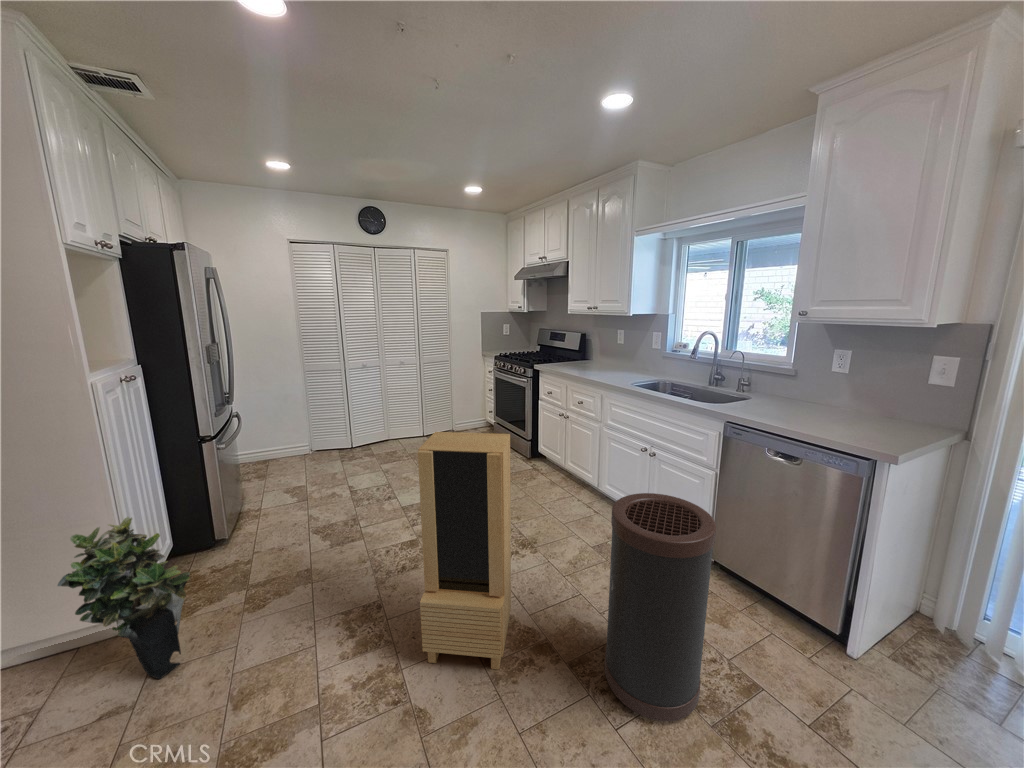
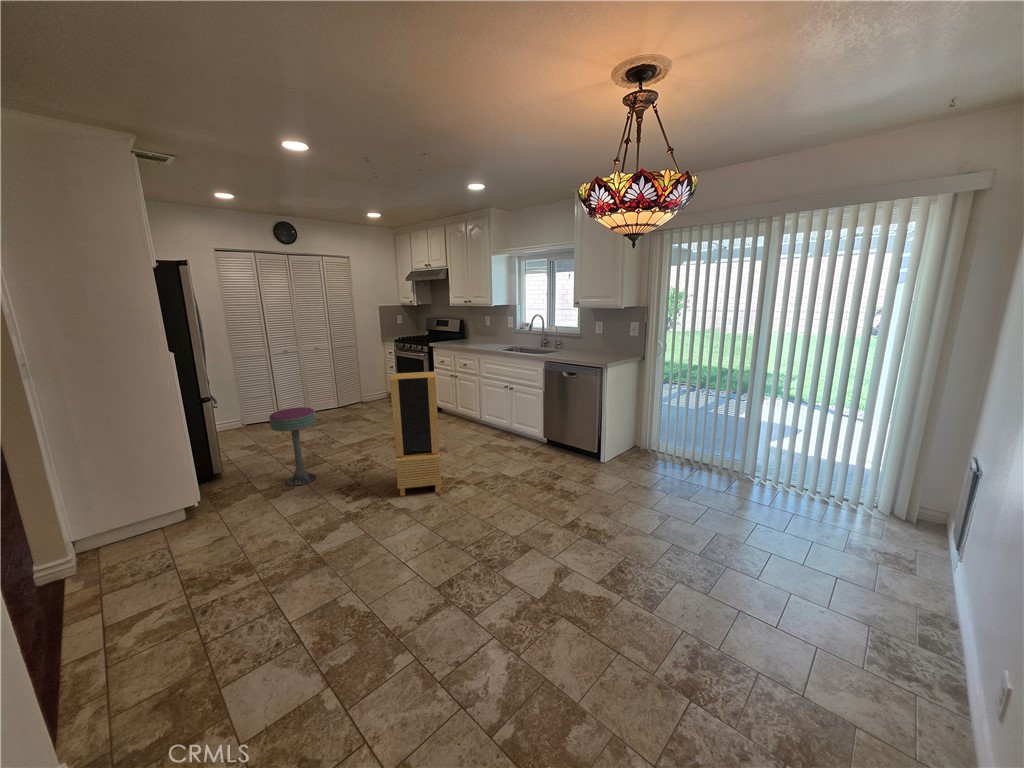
bar stool: none [264,461,333,585] -> present [269,407,316,486]
trash can: present [605,493,716,721] -> none [490,394,535,491]
potted plant: present [58,517,190,679] -> none [170,437,247,528]

